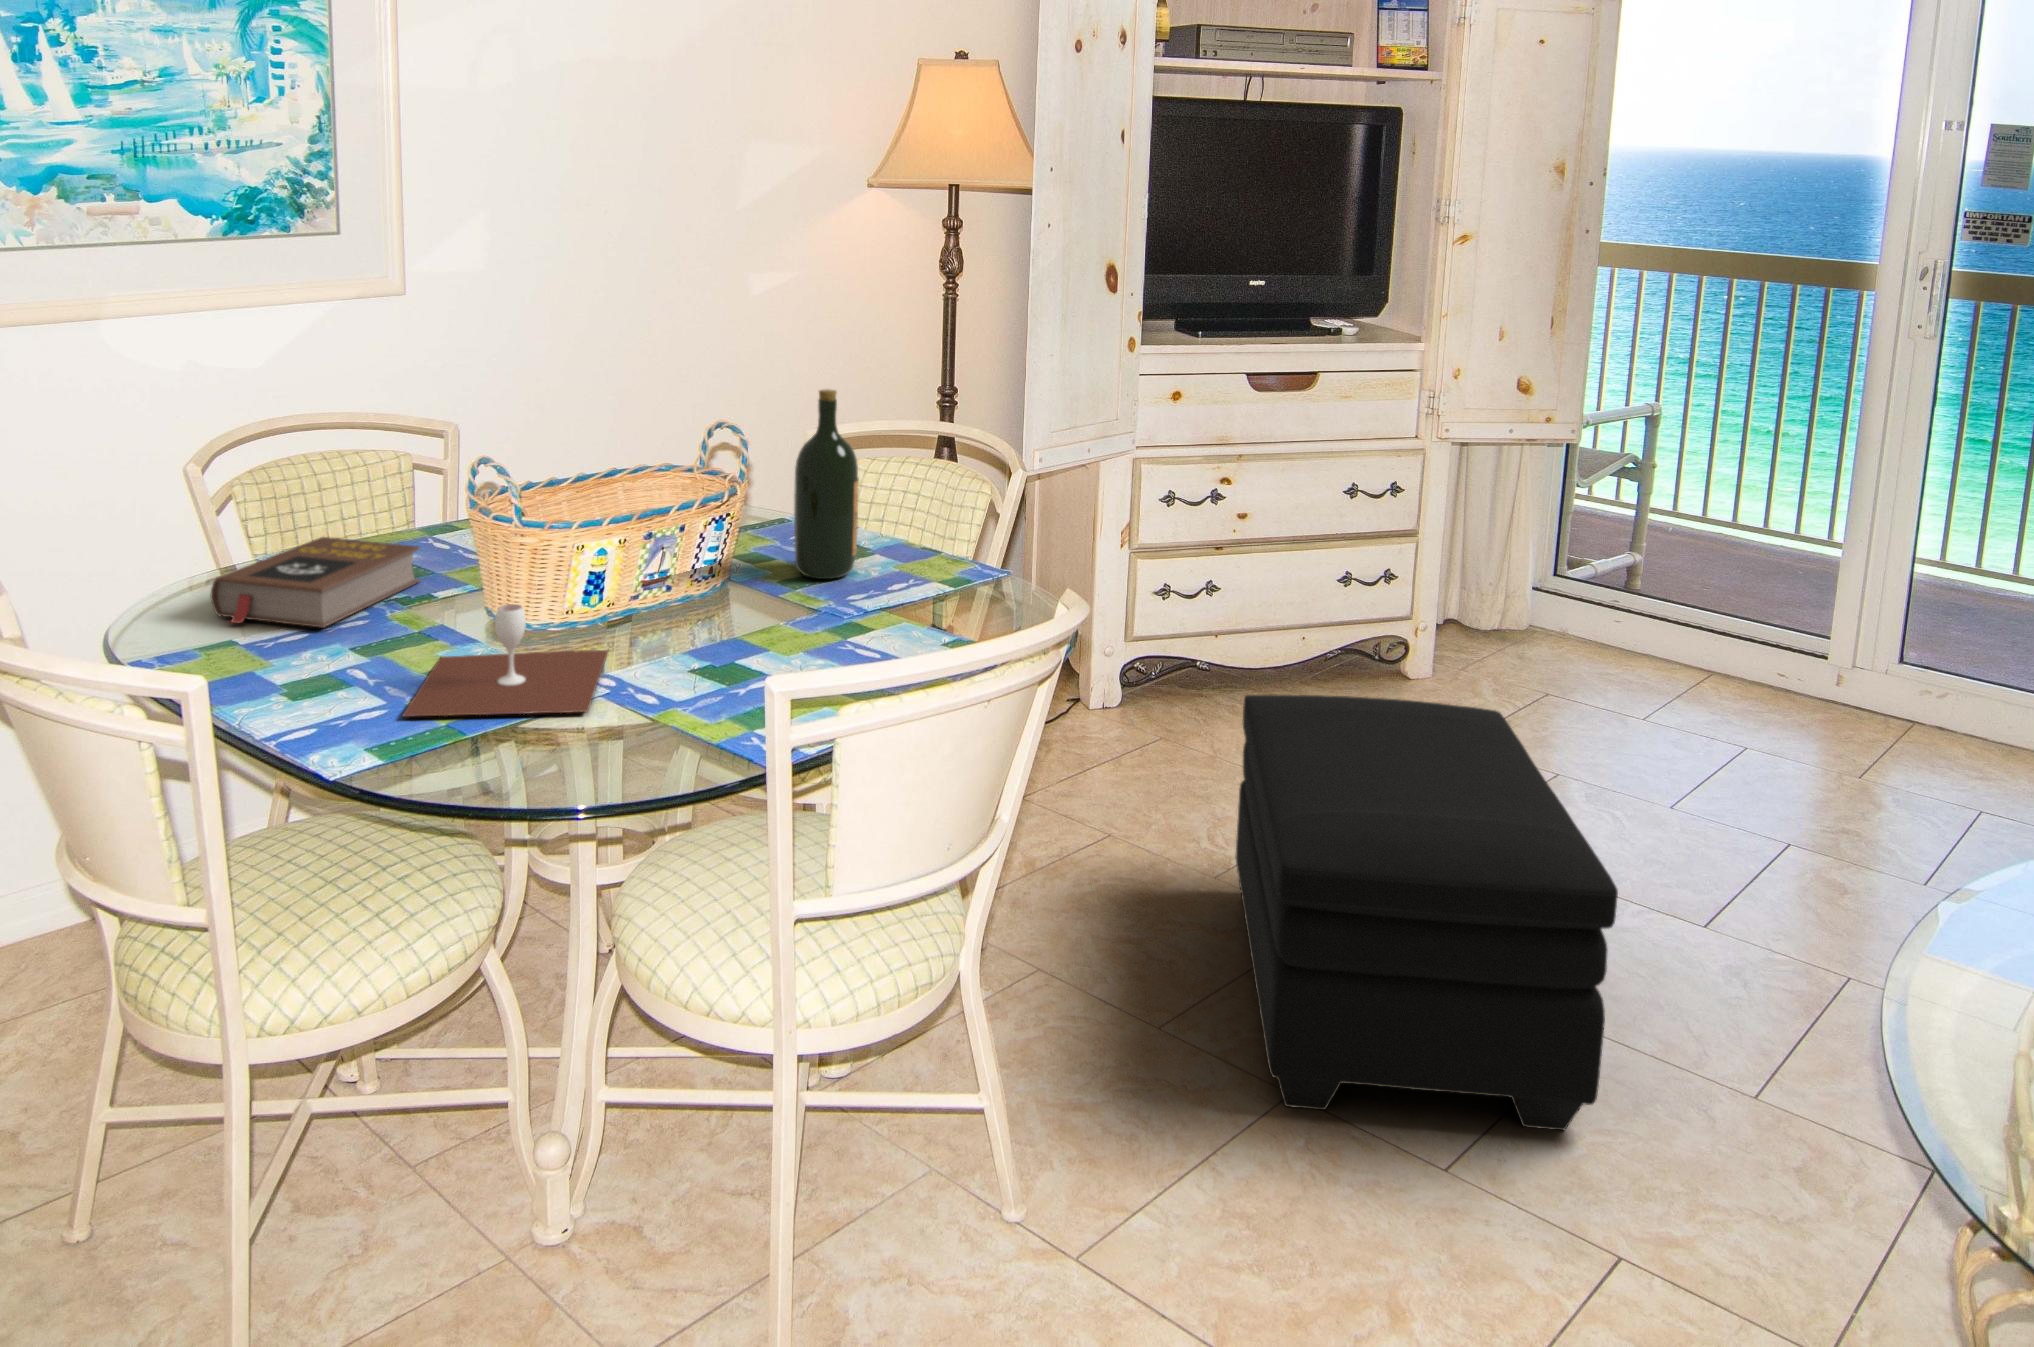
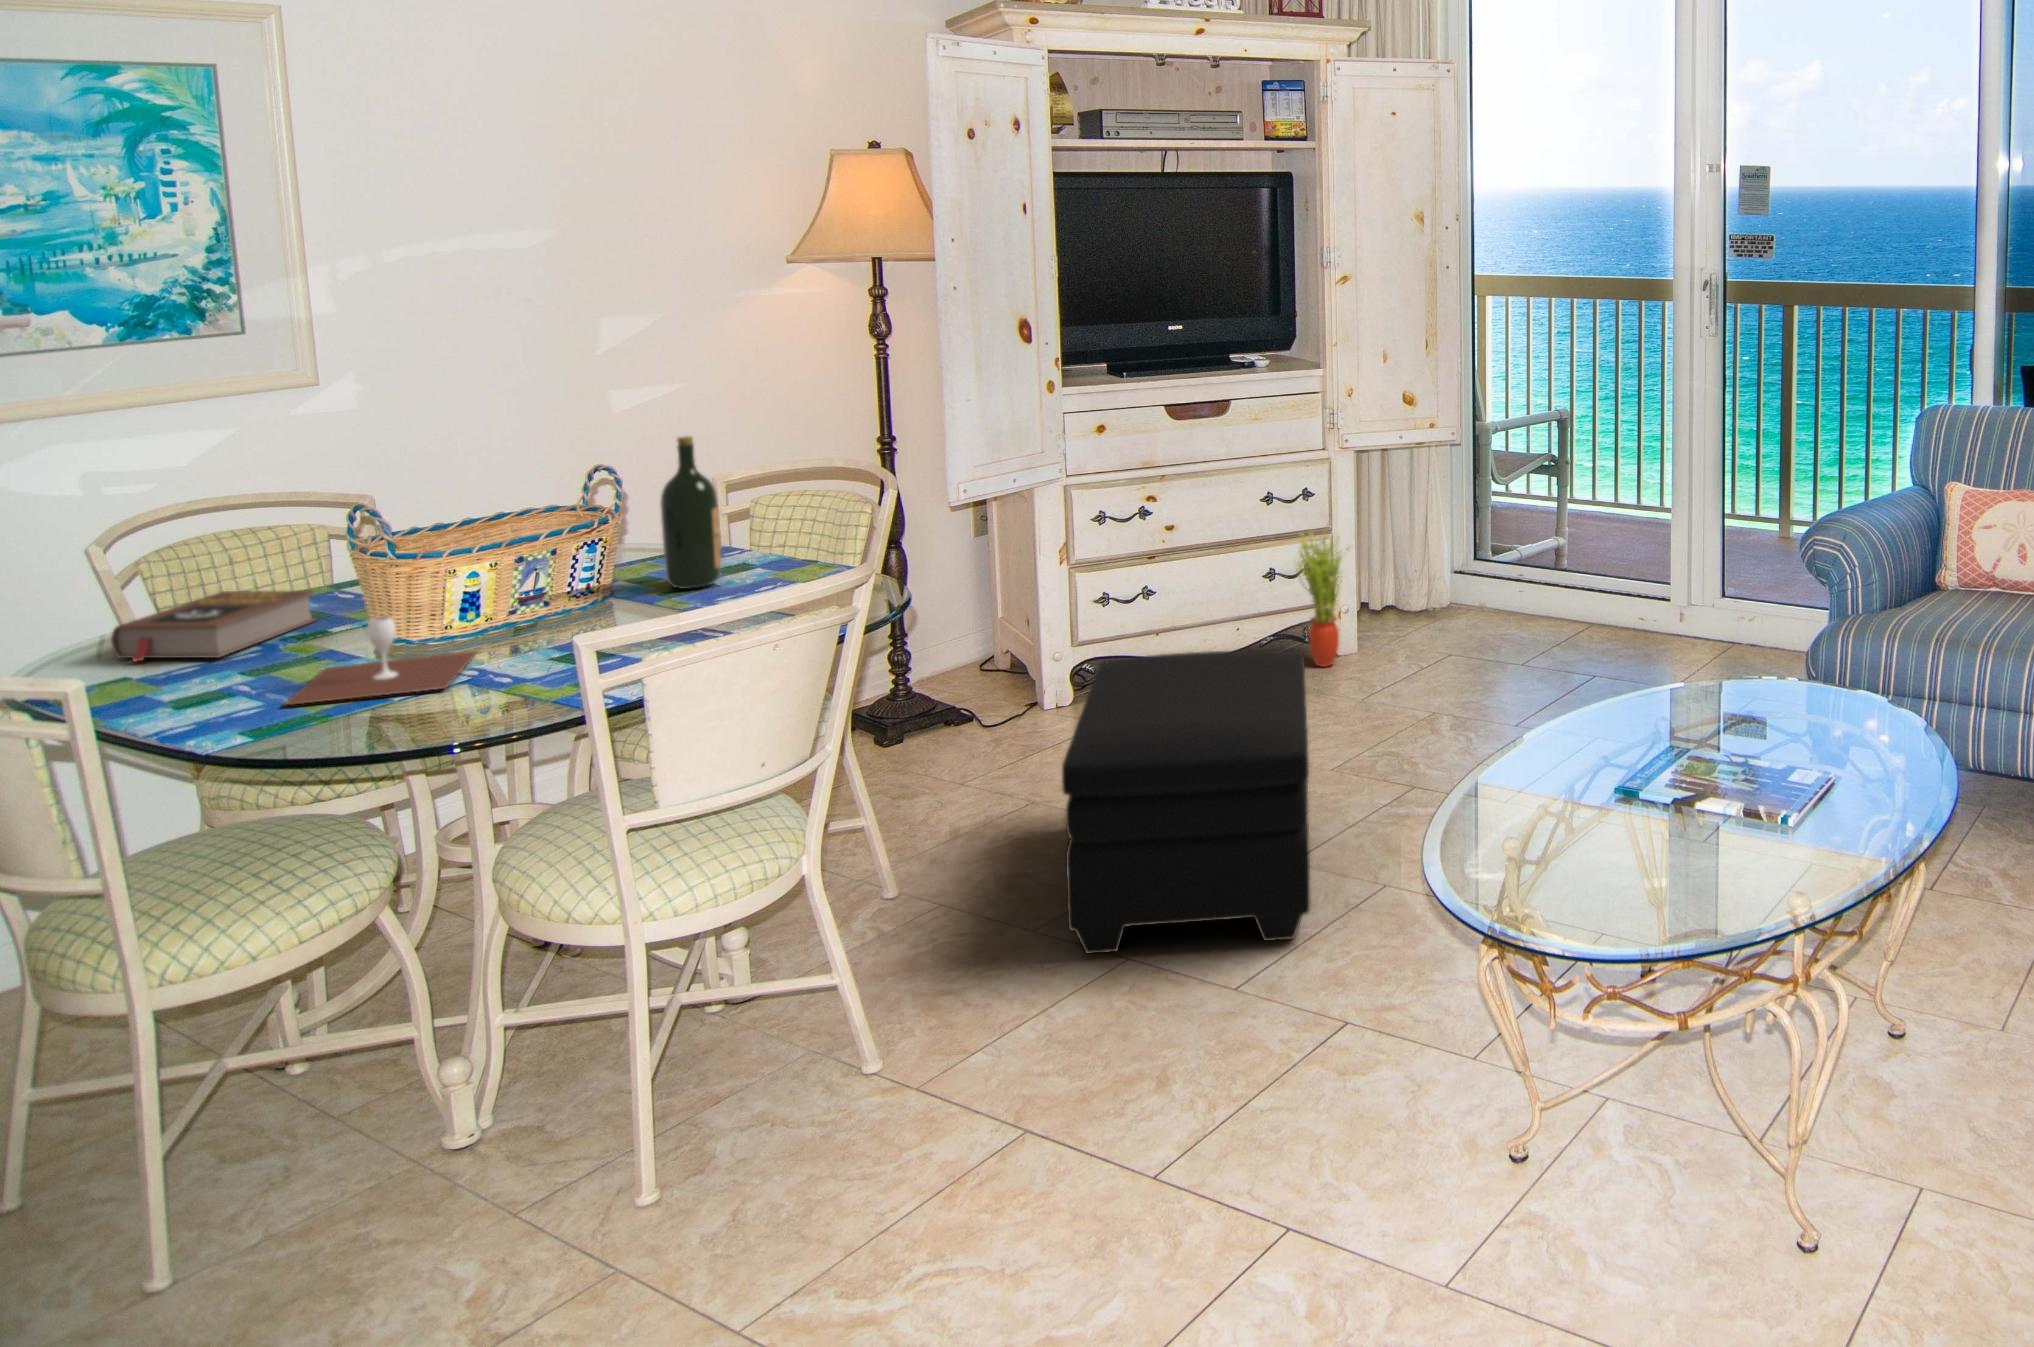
potted plant: none [1384,531,1451,692] -> present [1297,533,1350,667]

